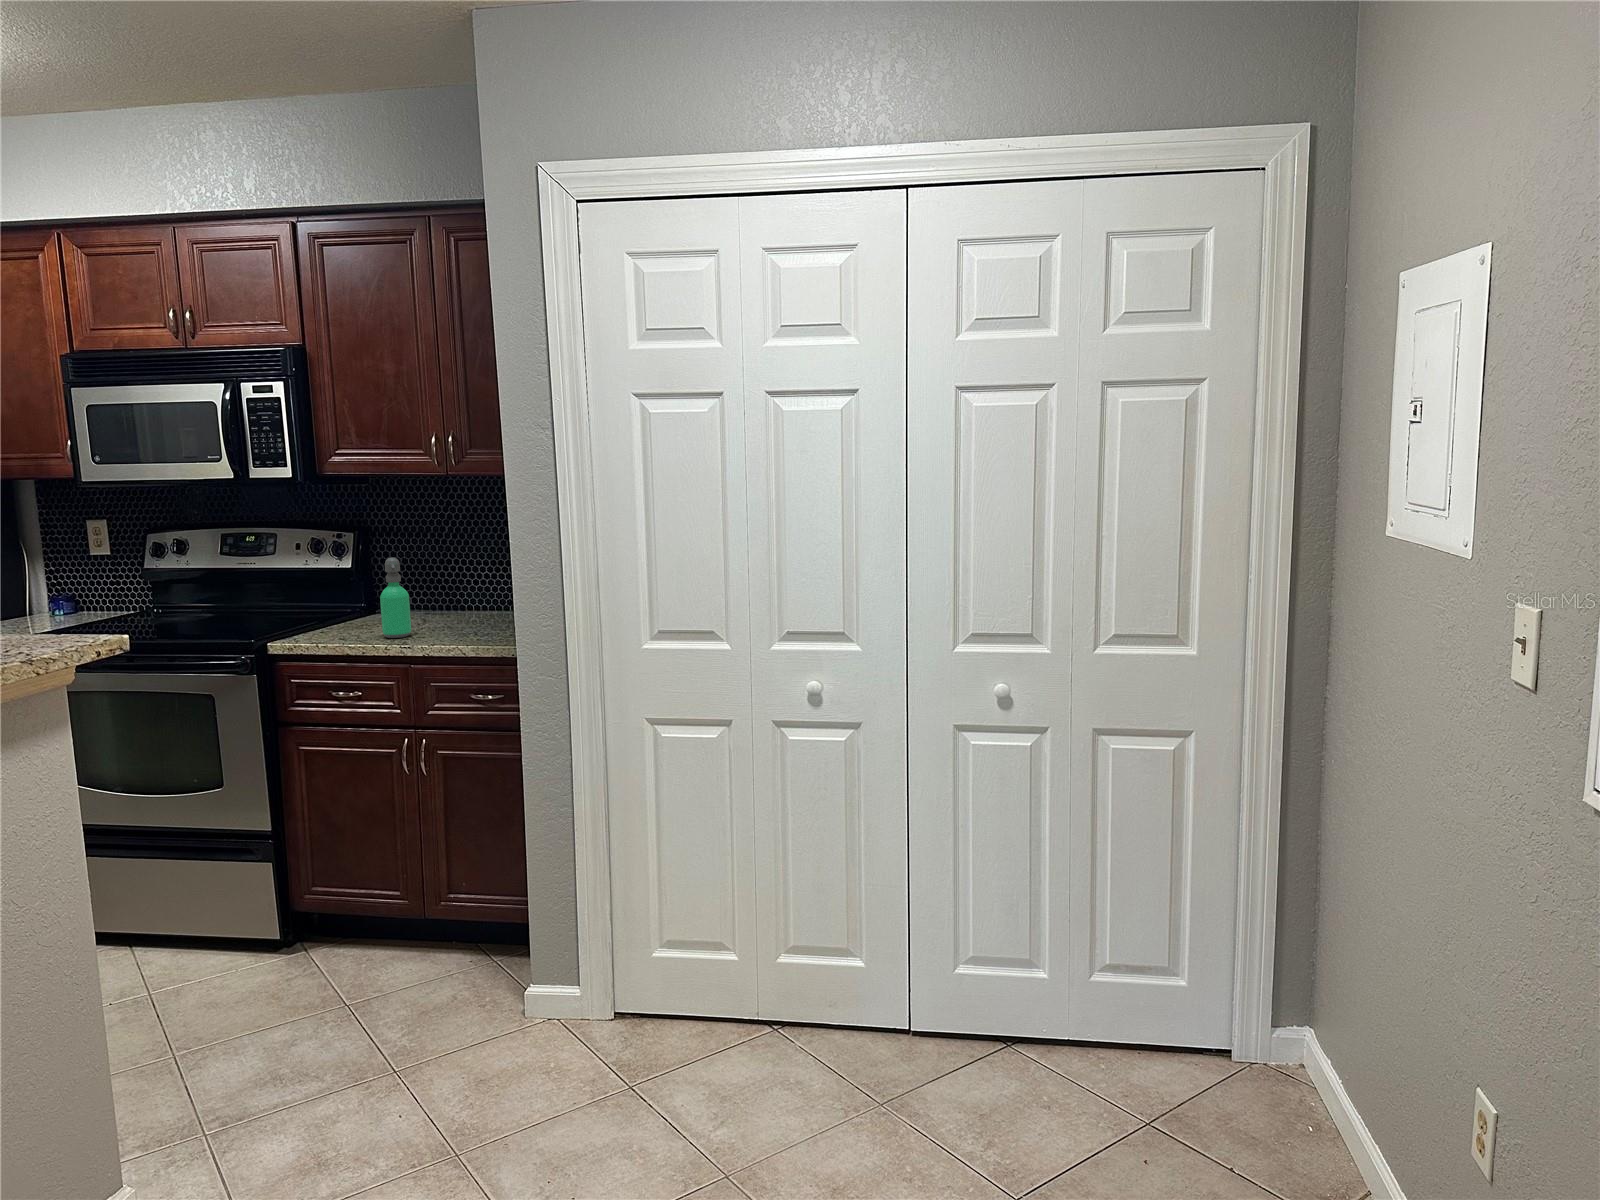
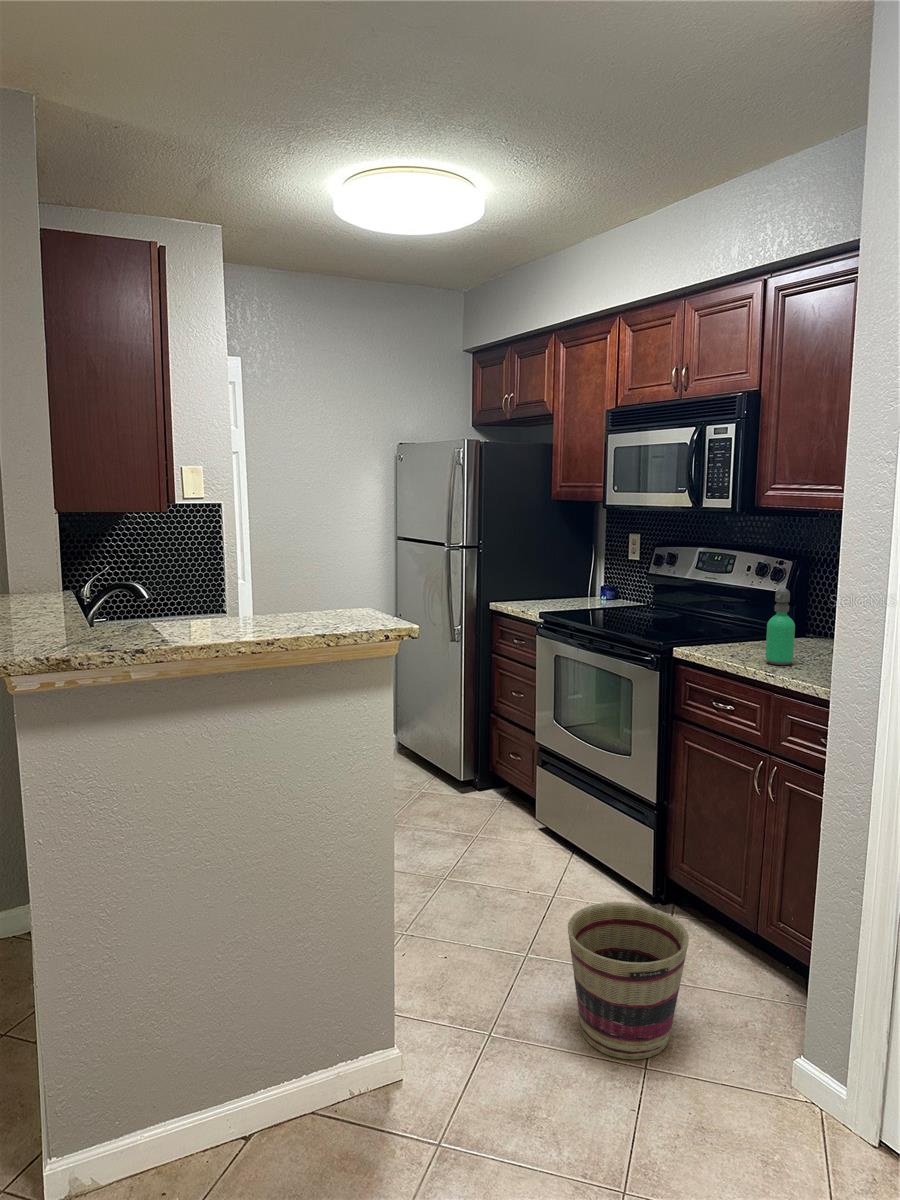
basket: none [270,918,410,1083] -> present [568,902,689,1059]

